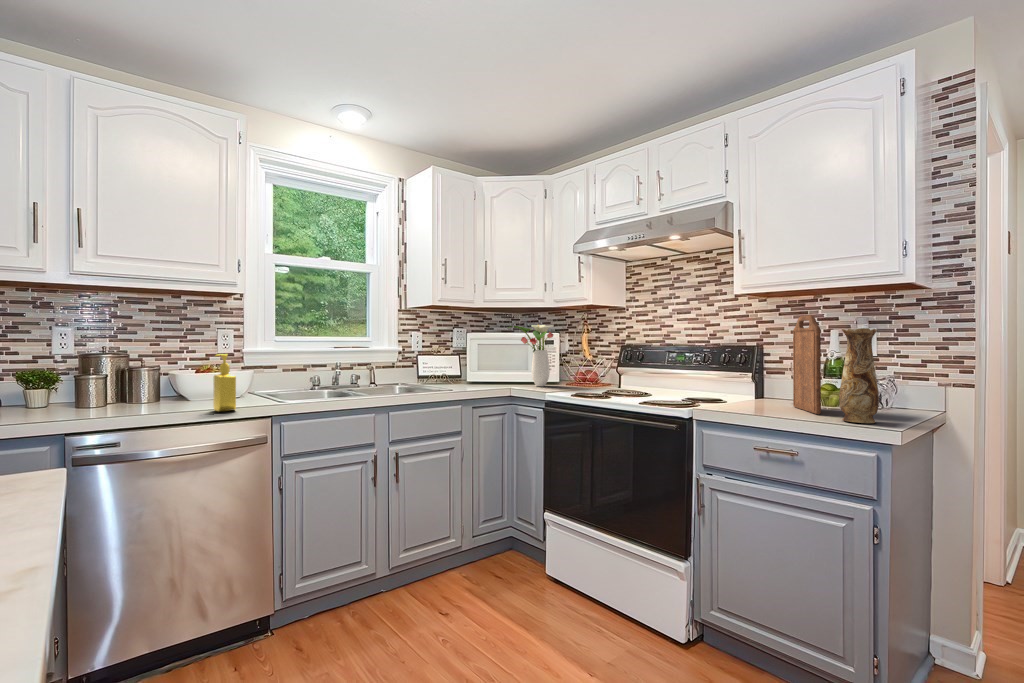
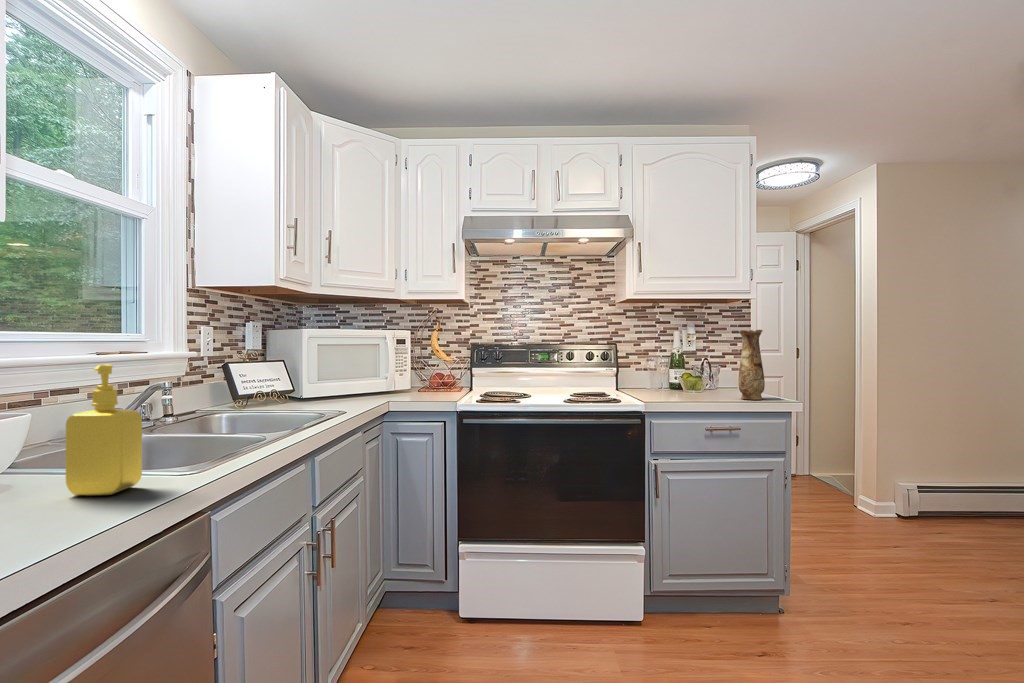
cutting board: present [793,315,821,414] -> none [676,319,717,397]
flower arrangement: present [507,324,553,386] -> none [365,319,434,397]

